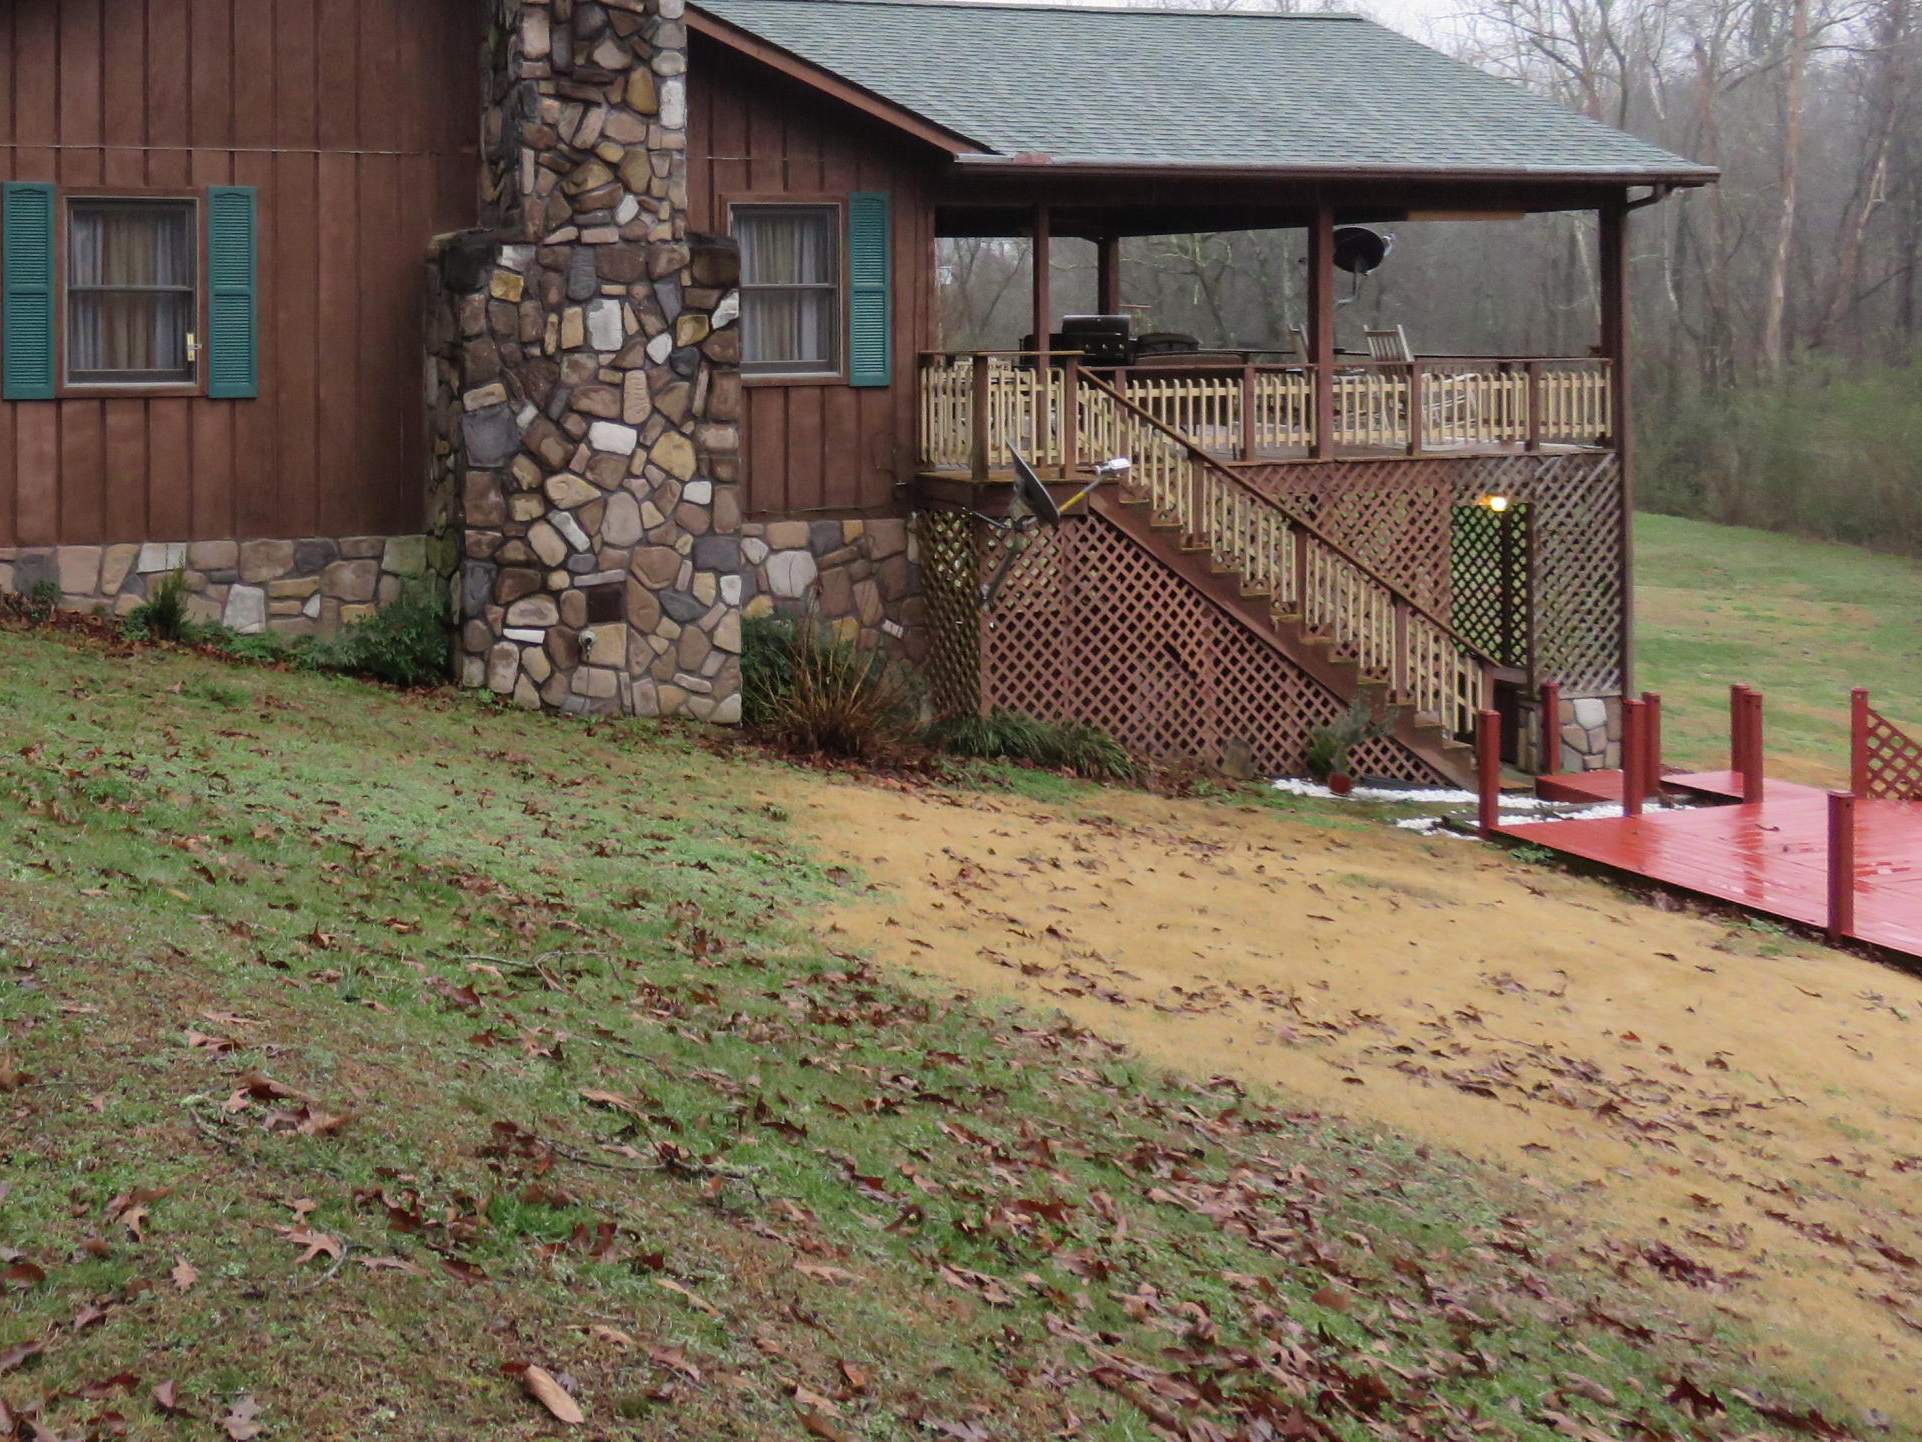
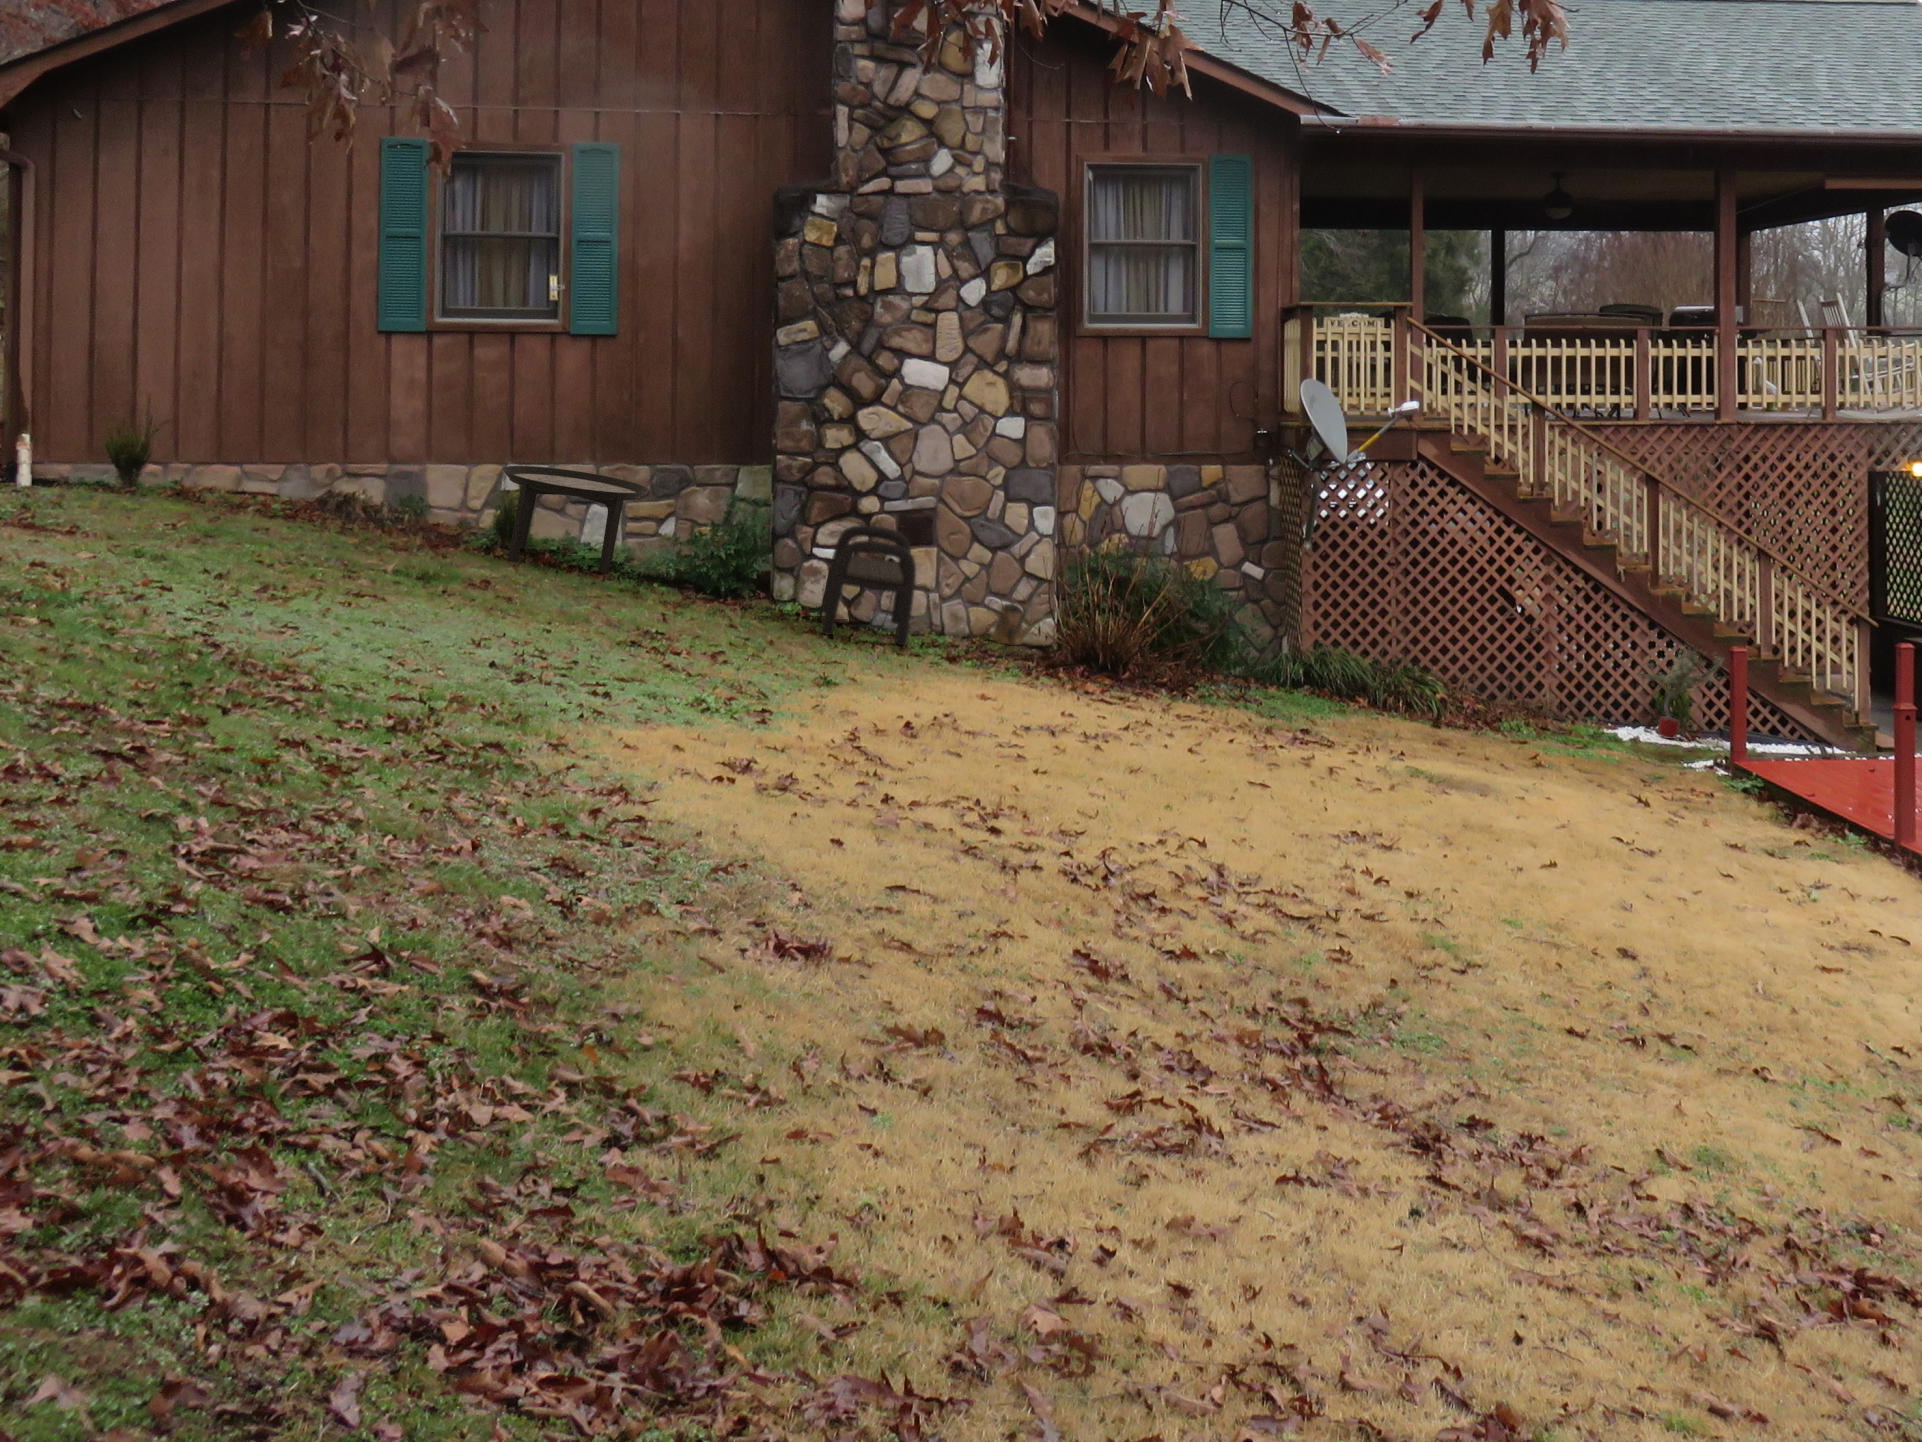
round table: none [165,546,318,665] -> present [502,466,649,574]
bench: none [518,604,656,740] -> present [821,525,916,645]
watering can: present [1221,739,1270,780] -> present [991,604,1027,645]

